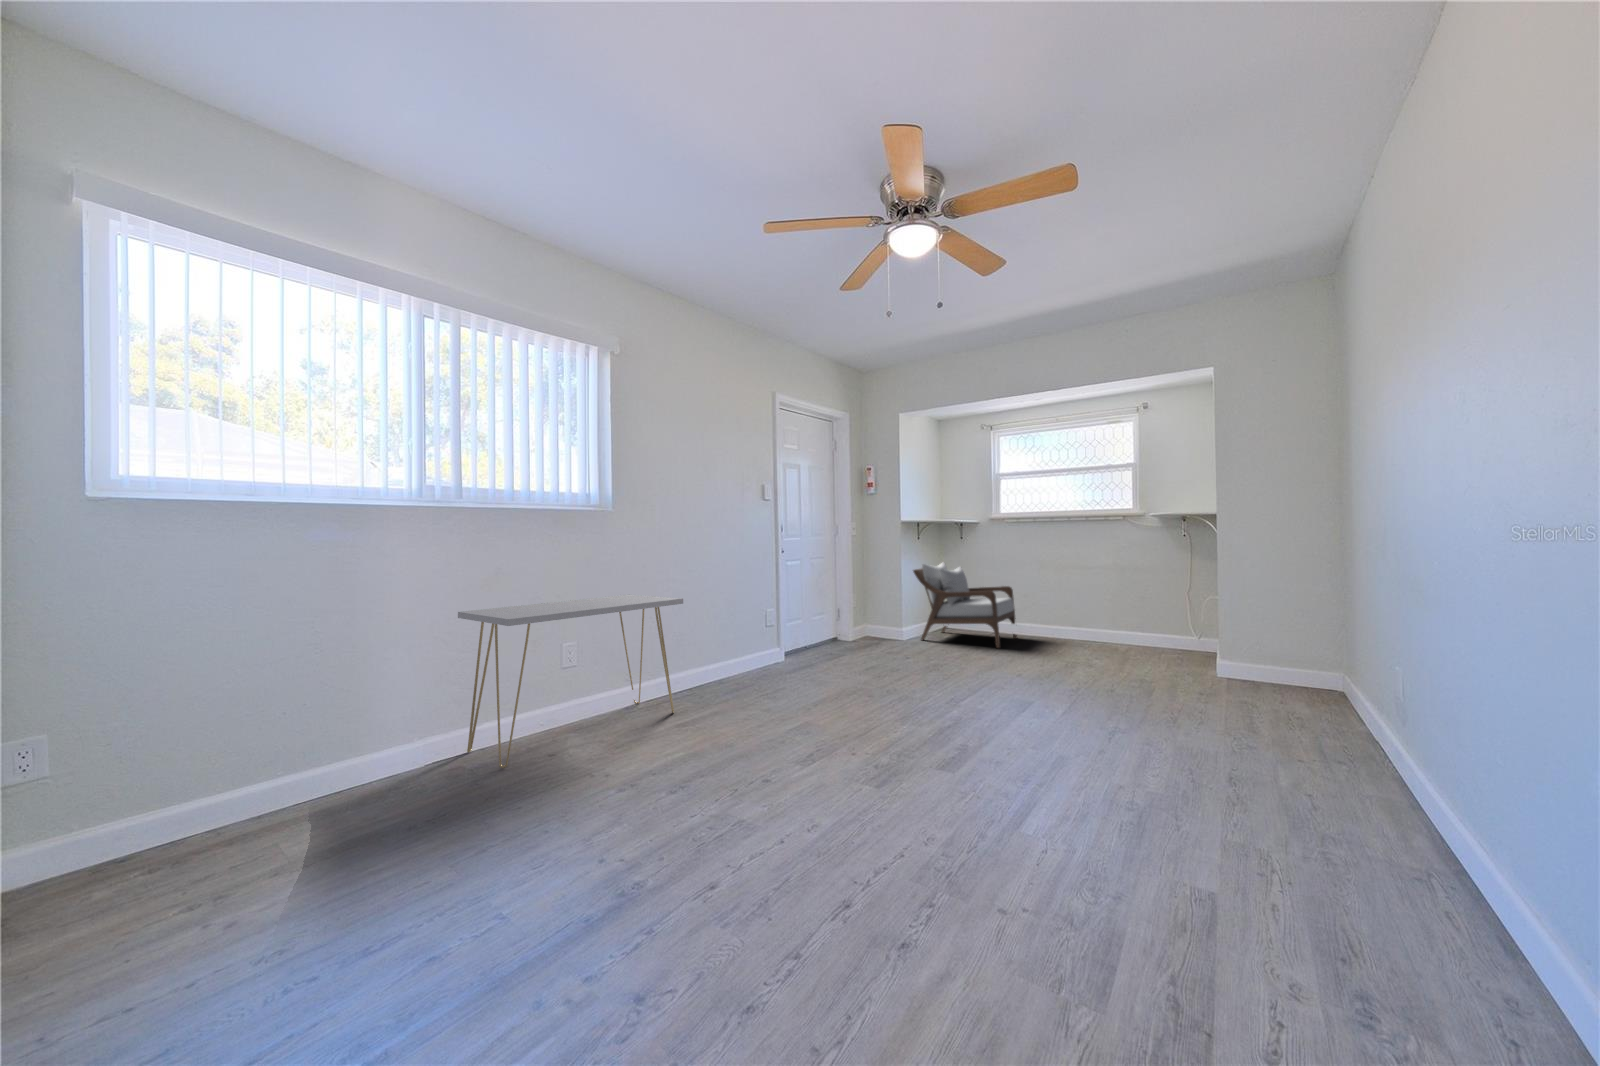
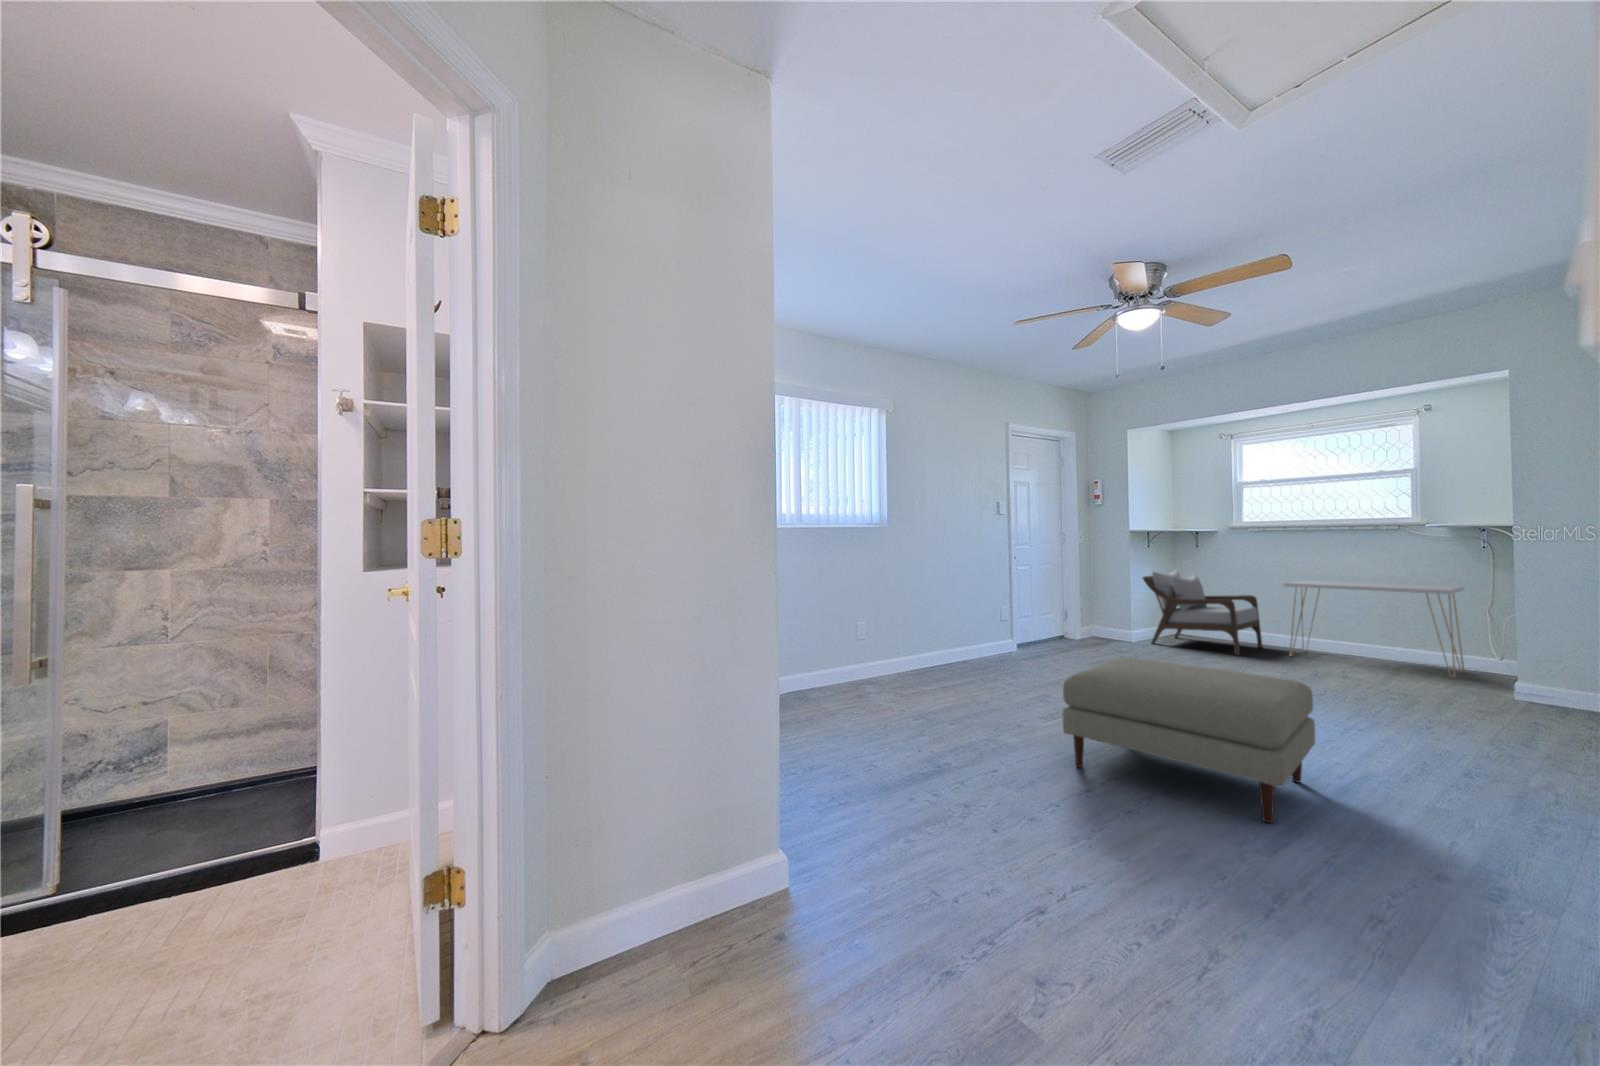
console table: present [458,595,683,768] -> present [1283,581,1465,677]
ottoman: none [816,671,1109,913] -> present [1063,657,1315,823]

